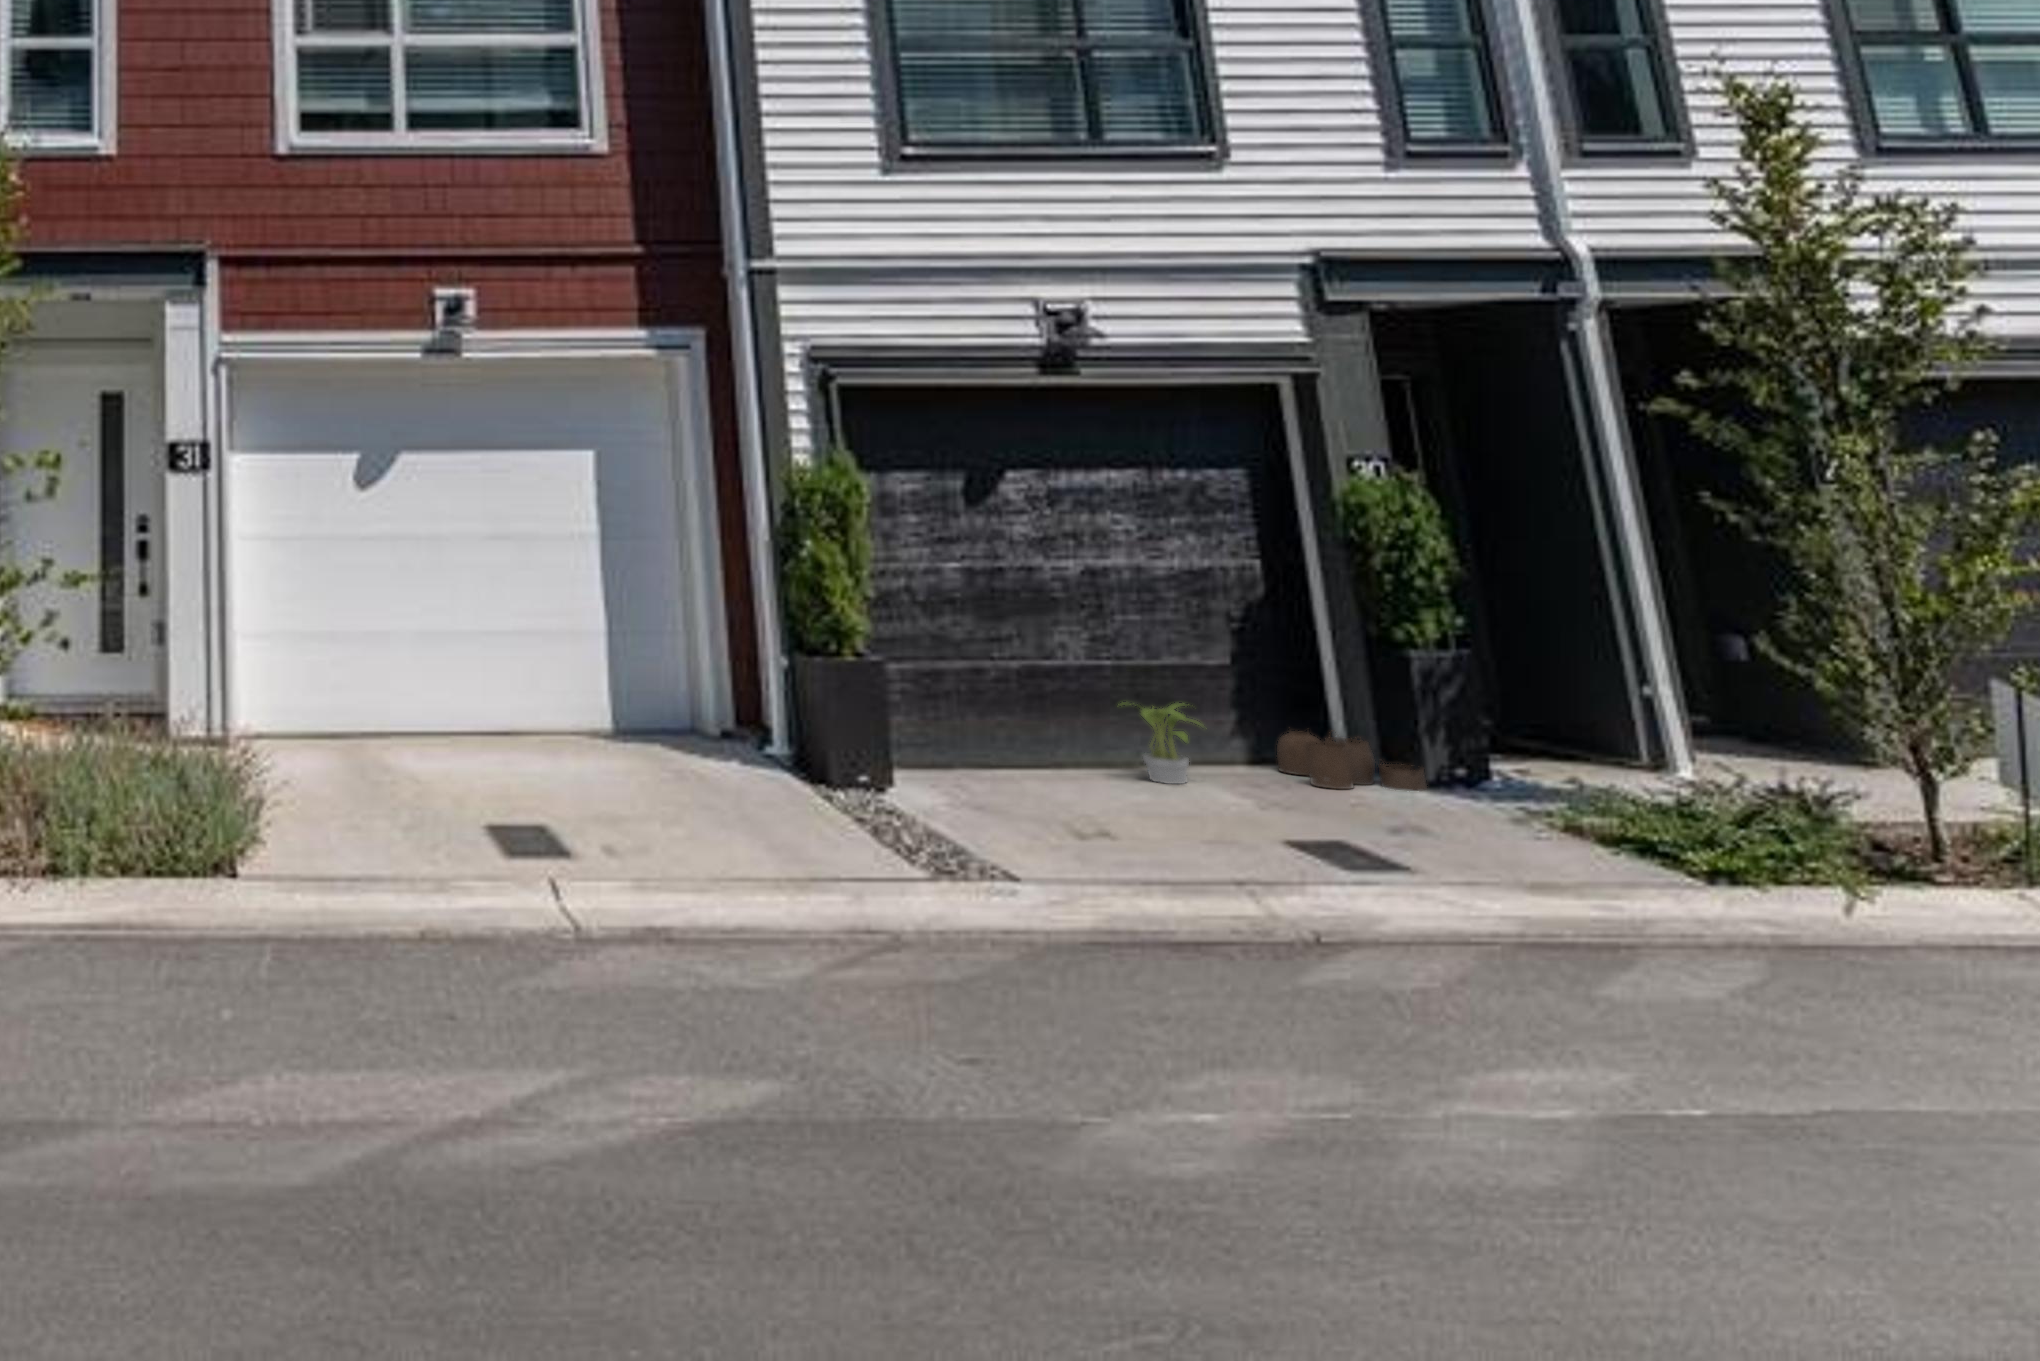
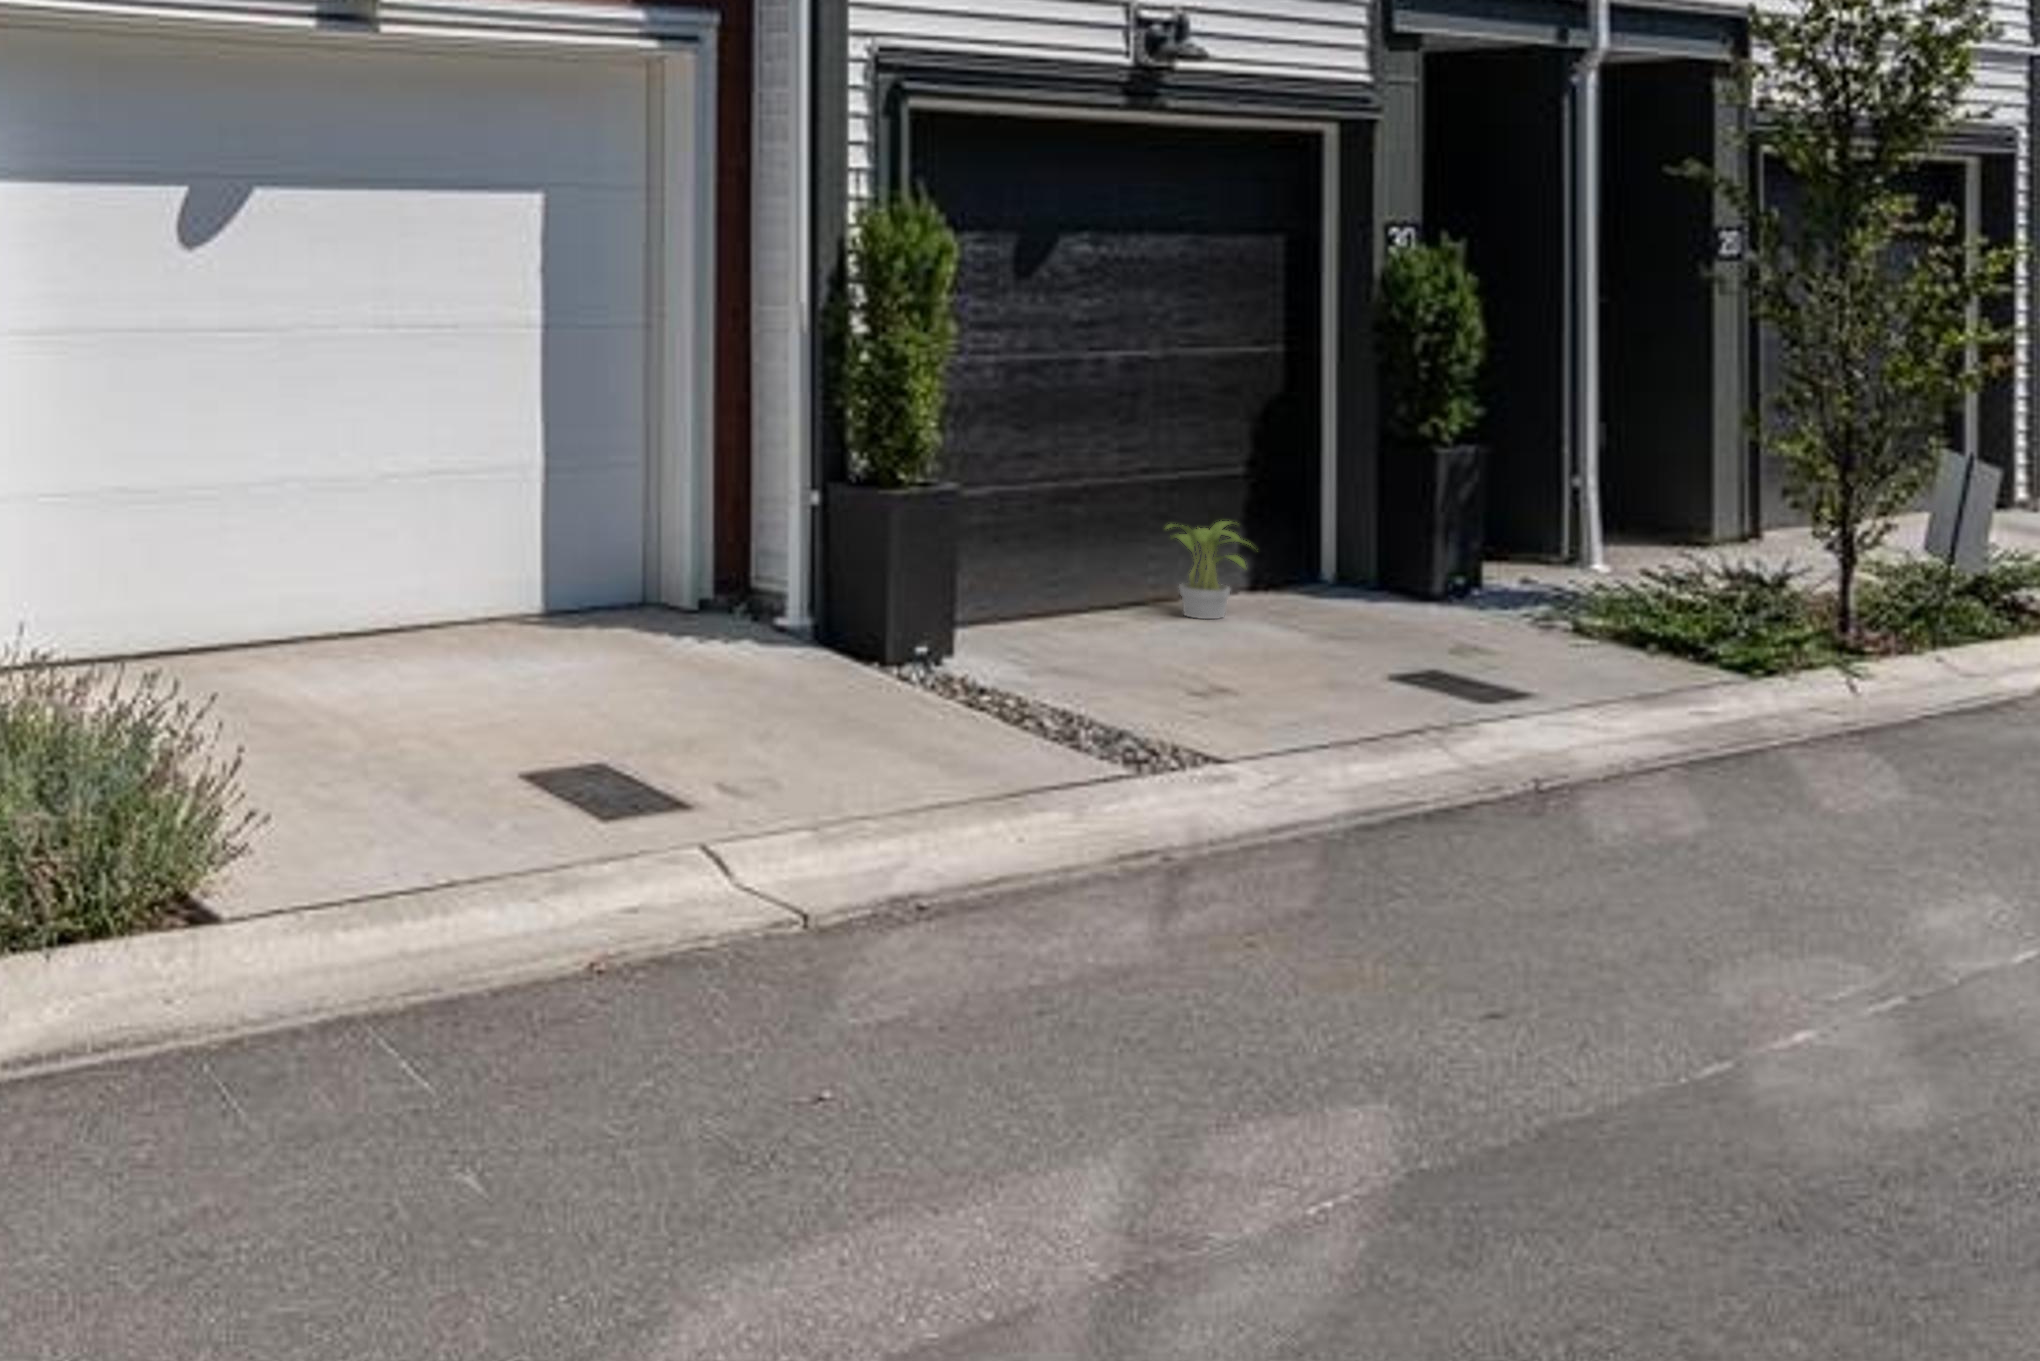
woven basket: present [1277,731,1427,791] -> none [1282,540,1443,609]

